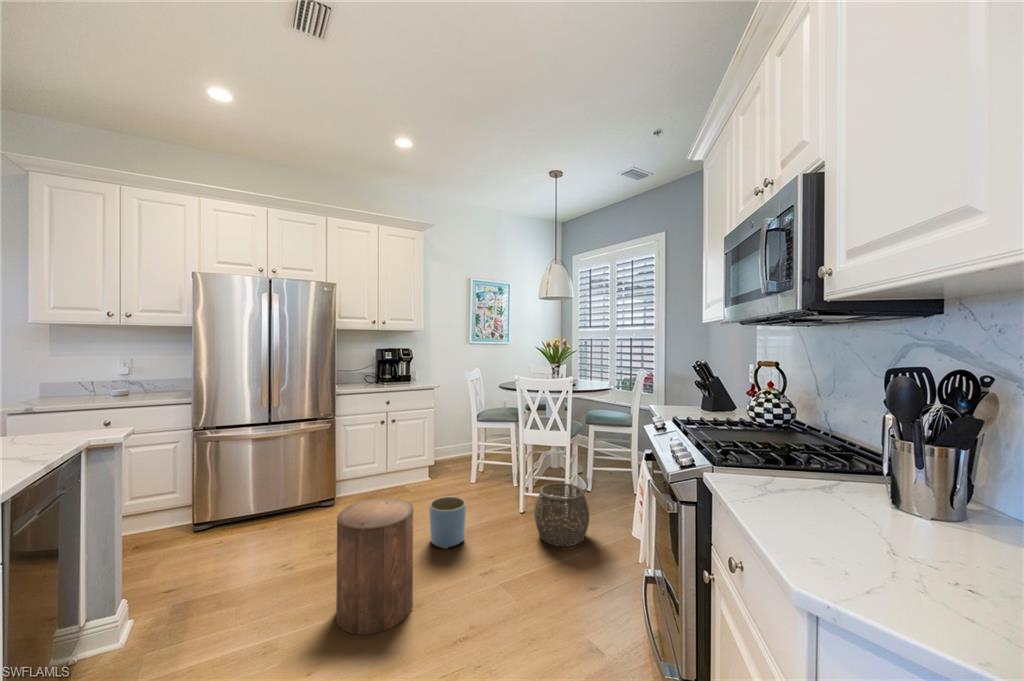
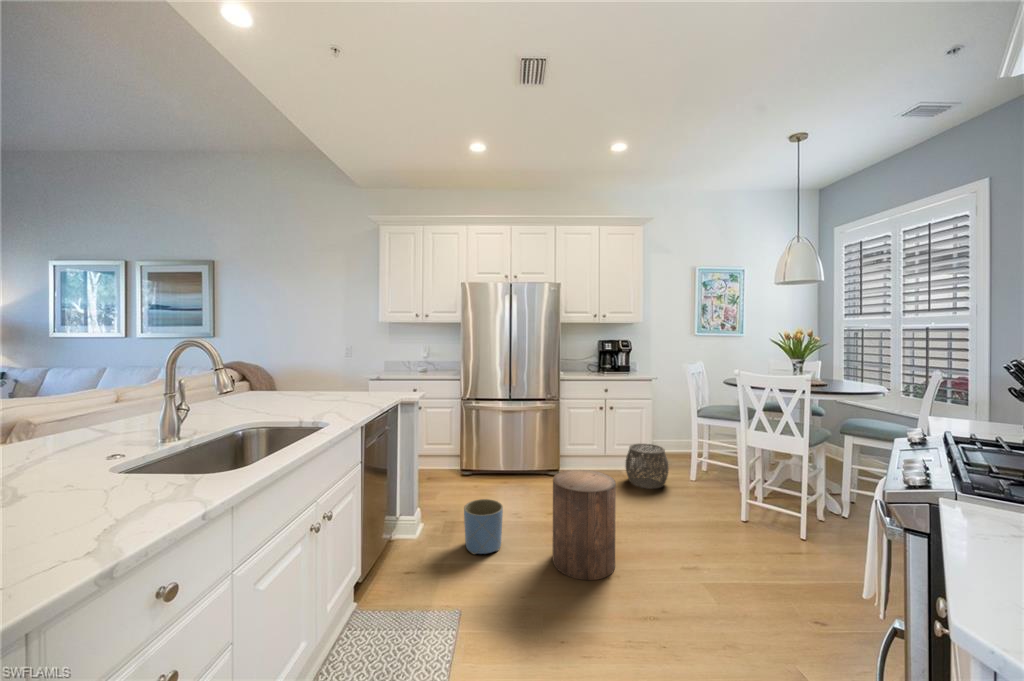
woven basket: present [534,483,589,547] -> present [626,444,669,489]
planter: present [429,497,466,549] -> present [464,499,503,554]

